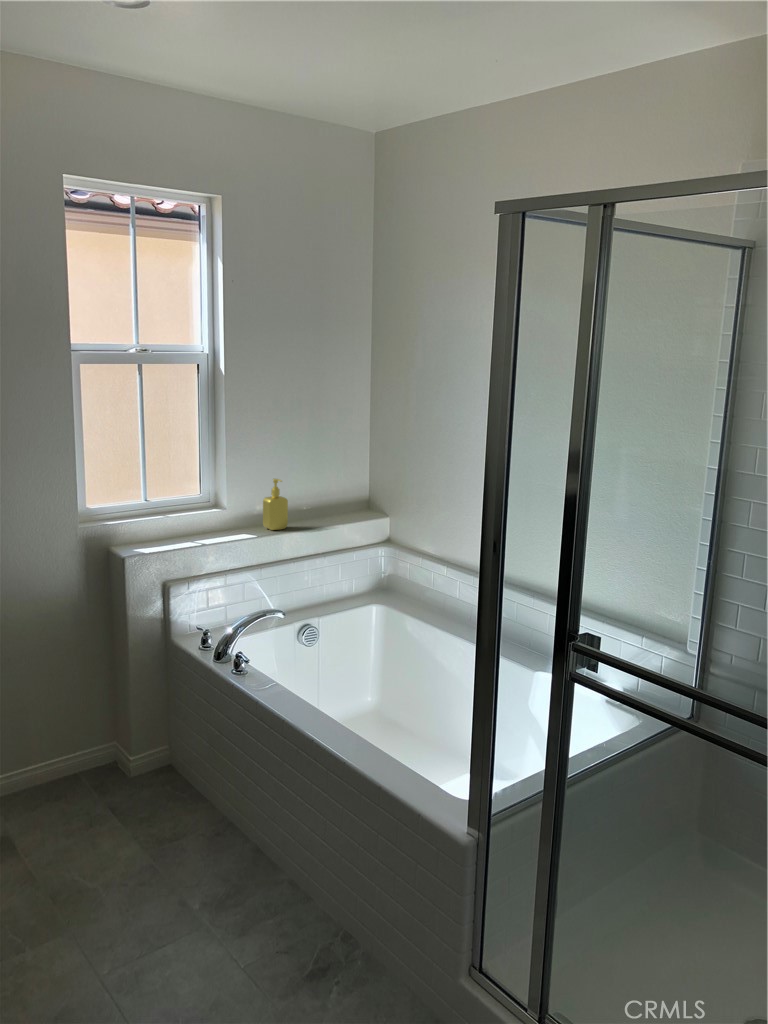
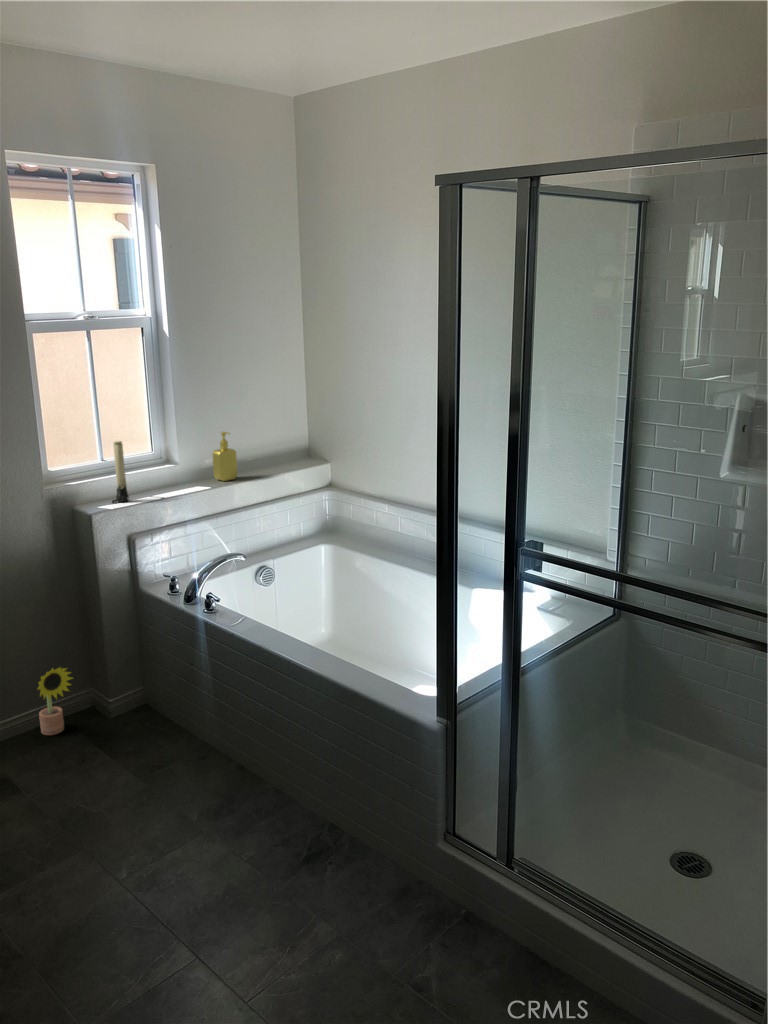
candle: none [151,483,170,547] -> present [112,441,129,503]
decorative plant: none [54,717,95,789] -> present [37,667,72,735]

